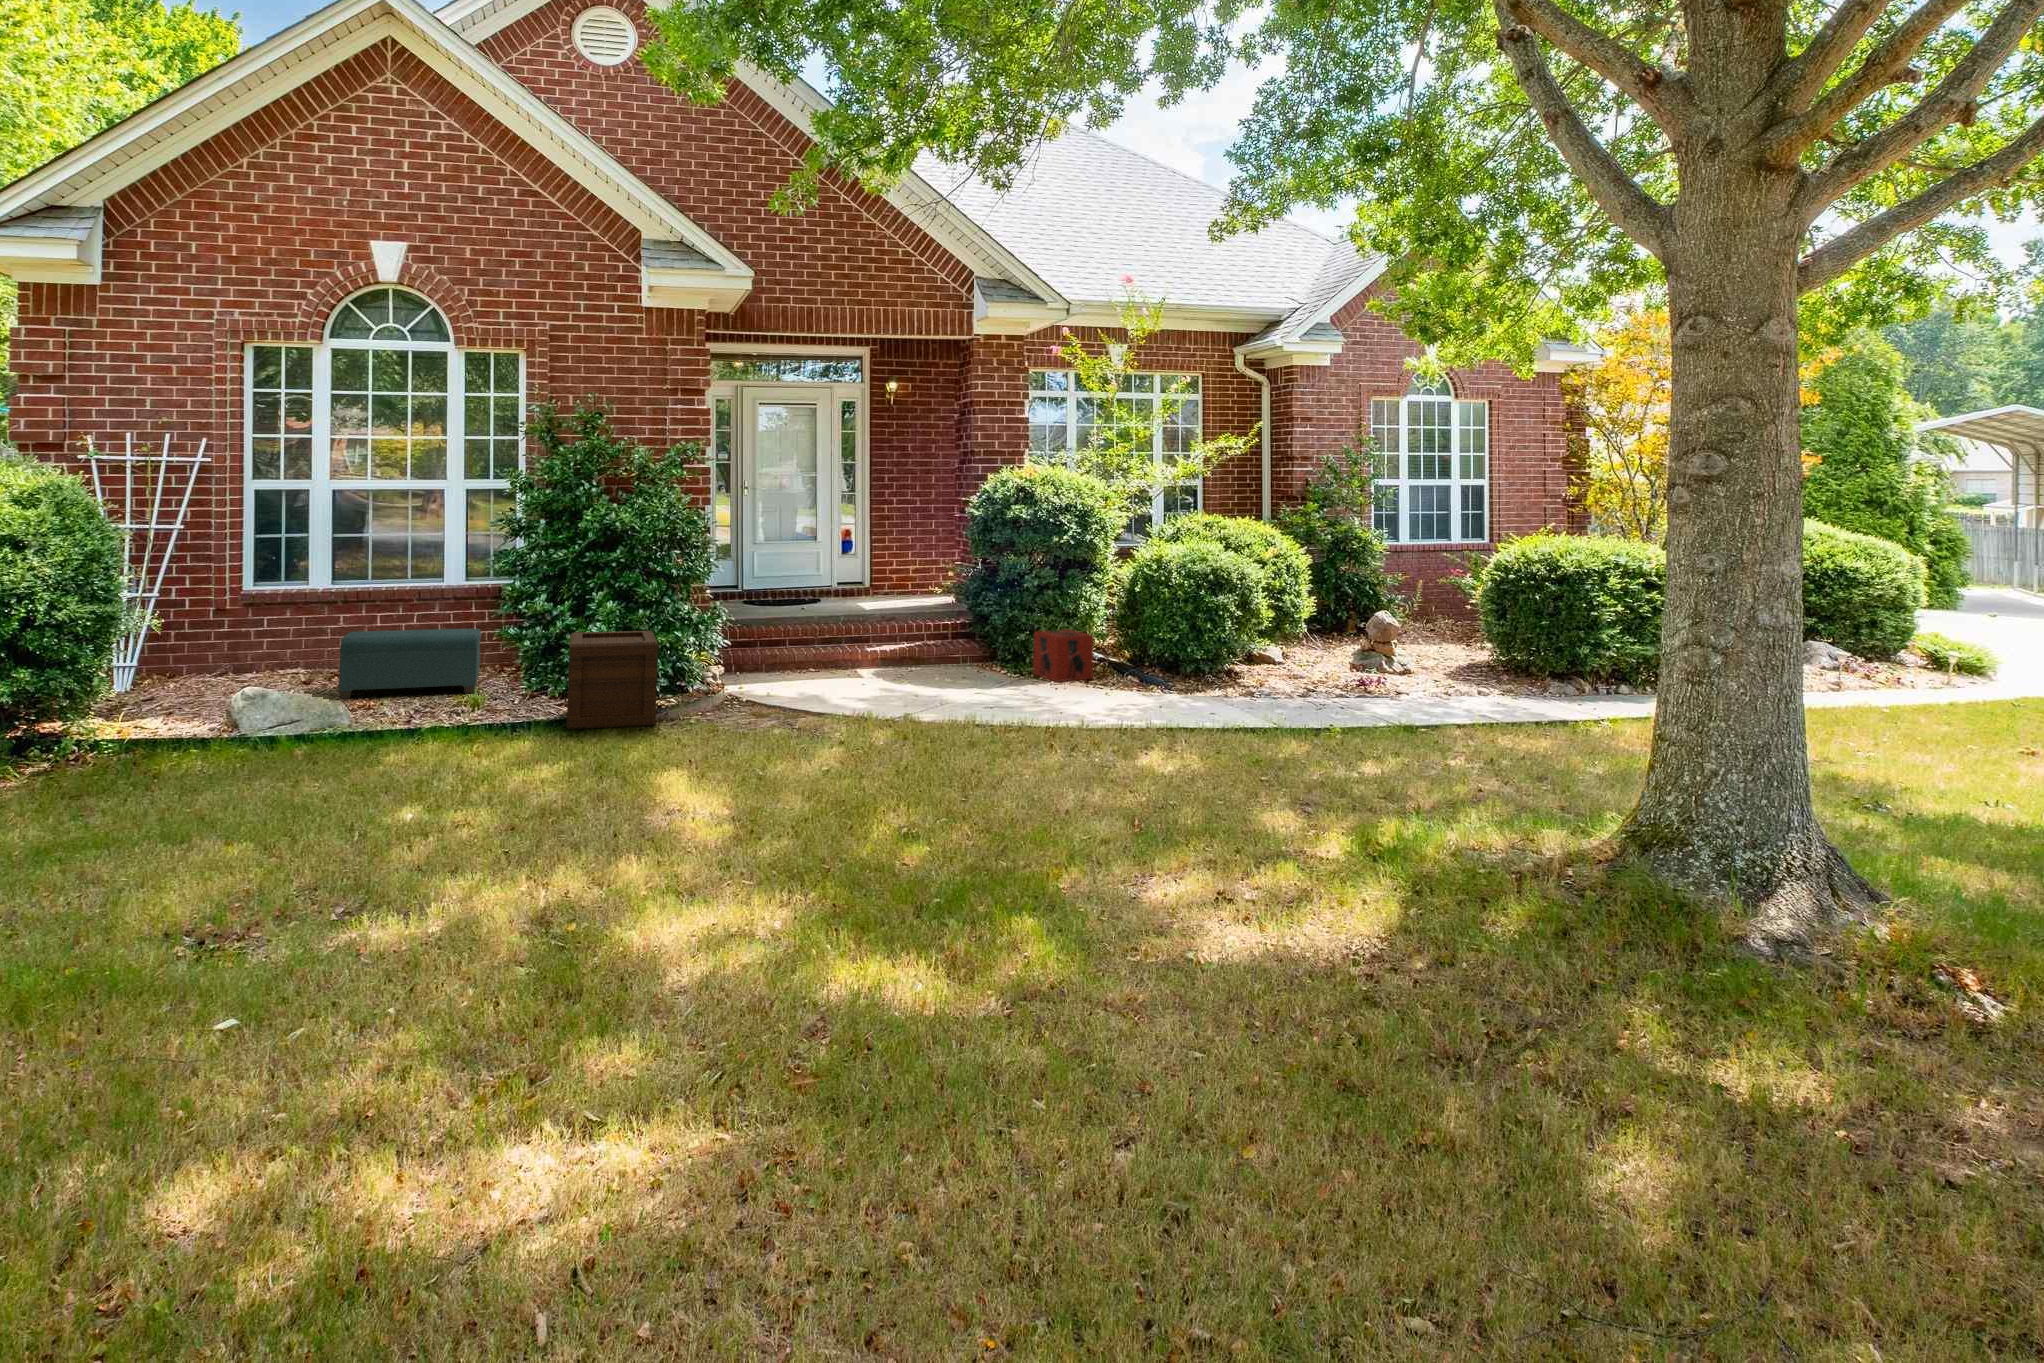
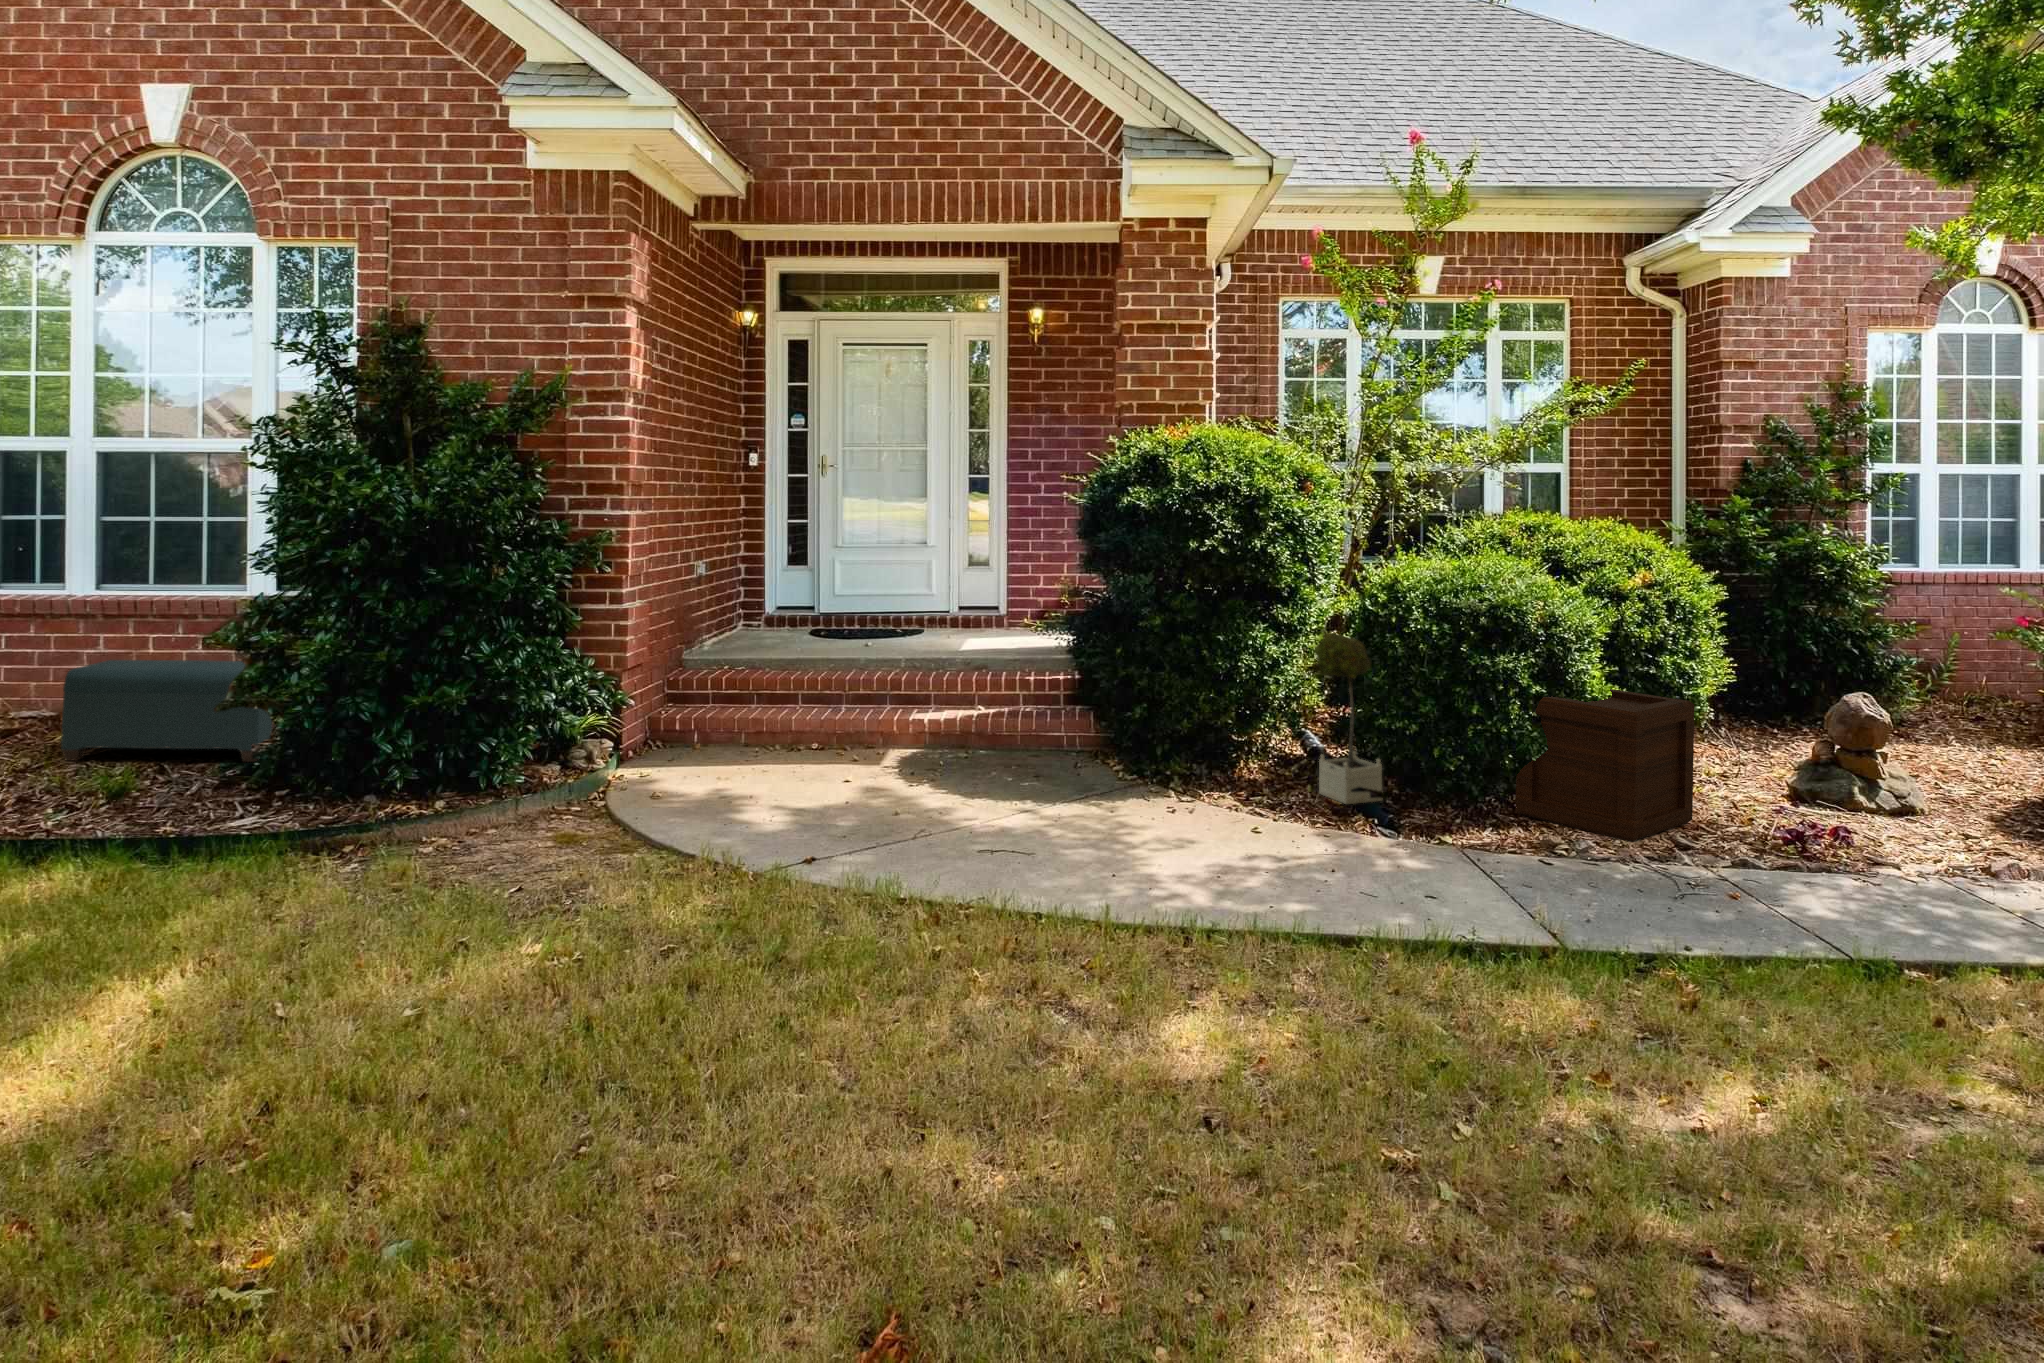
potted tree: none [1118,586,1157,681] -> present [1314,631,1383,804]
storage box: present [1033,630,1094,682] -> none [1163,702,1264,796]
wooden crate: present [567,631,658,730] -> present [1515,689,1694,841]

